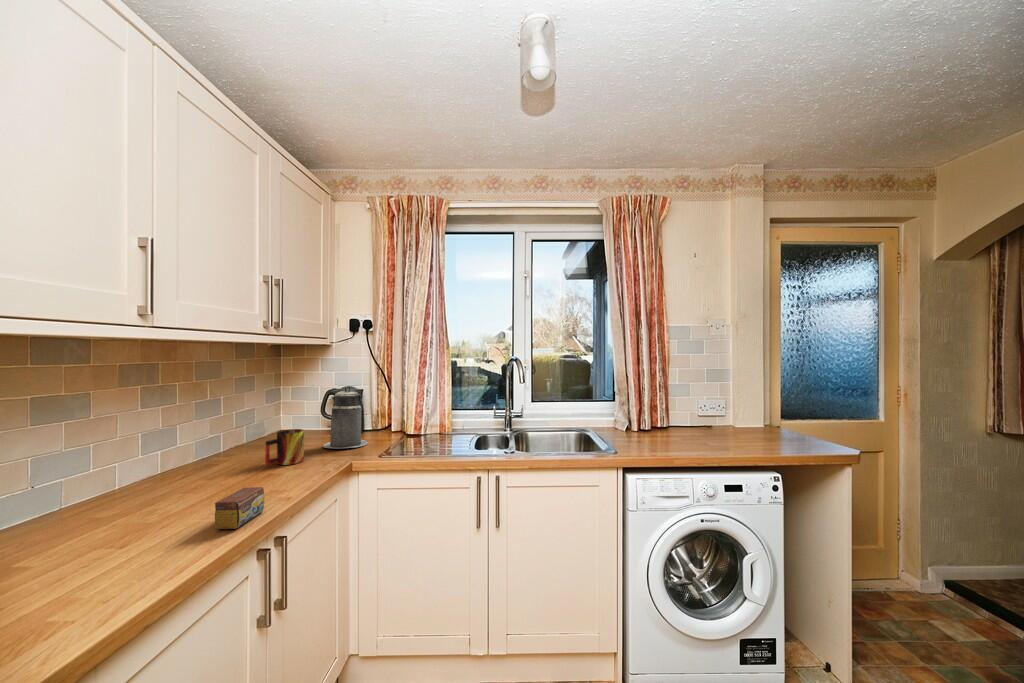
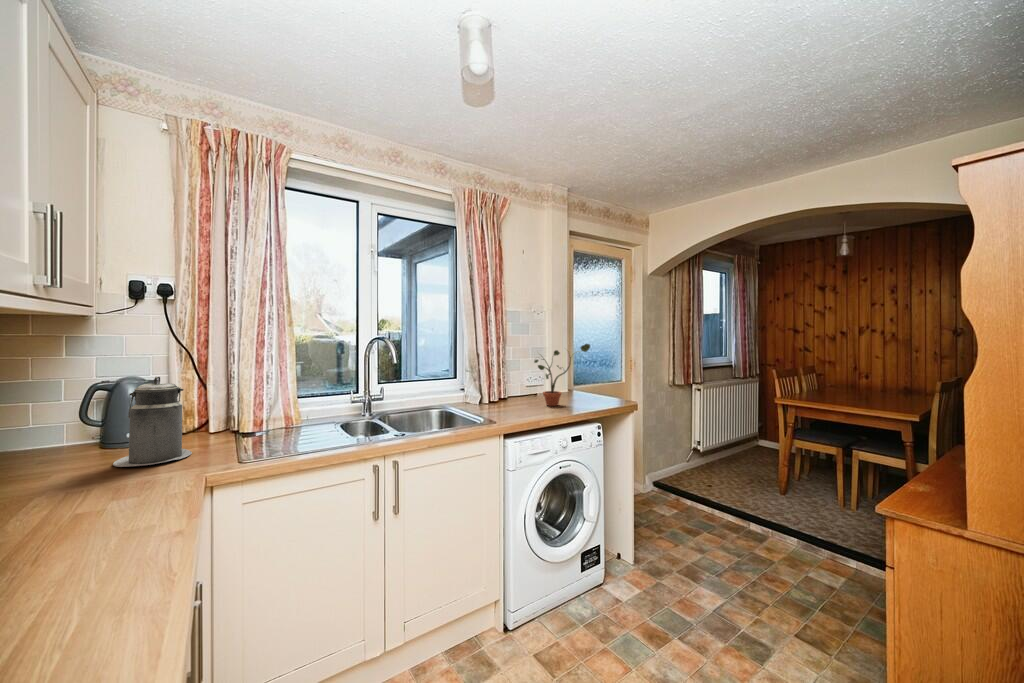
potted plant: none [690,366,775,443] -> present [534,344,590,406]
mug: present [265,429,304,465] -> none [35,444,105,507]
tea box: present [215,487,265,529] -> none [75,529,141,613]

